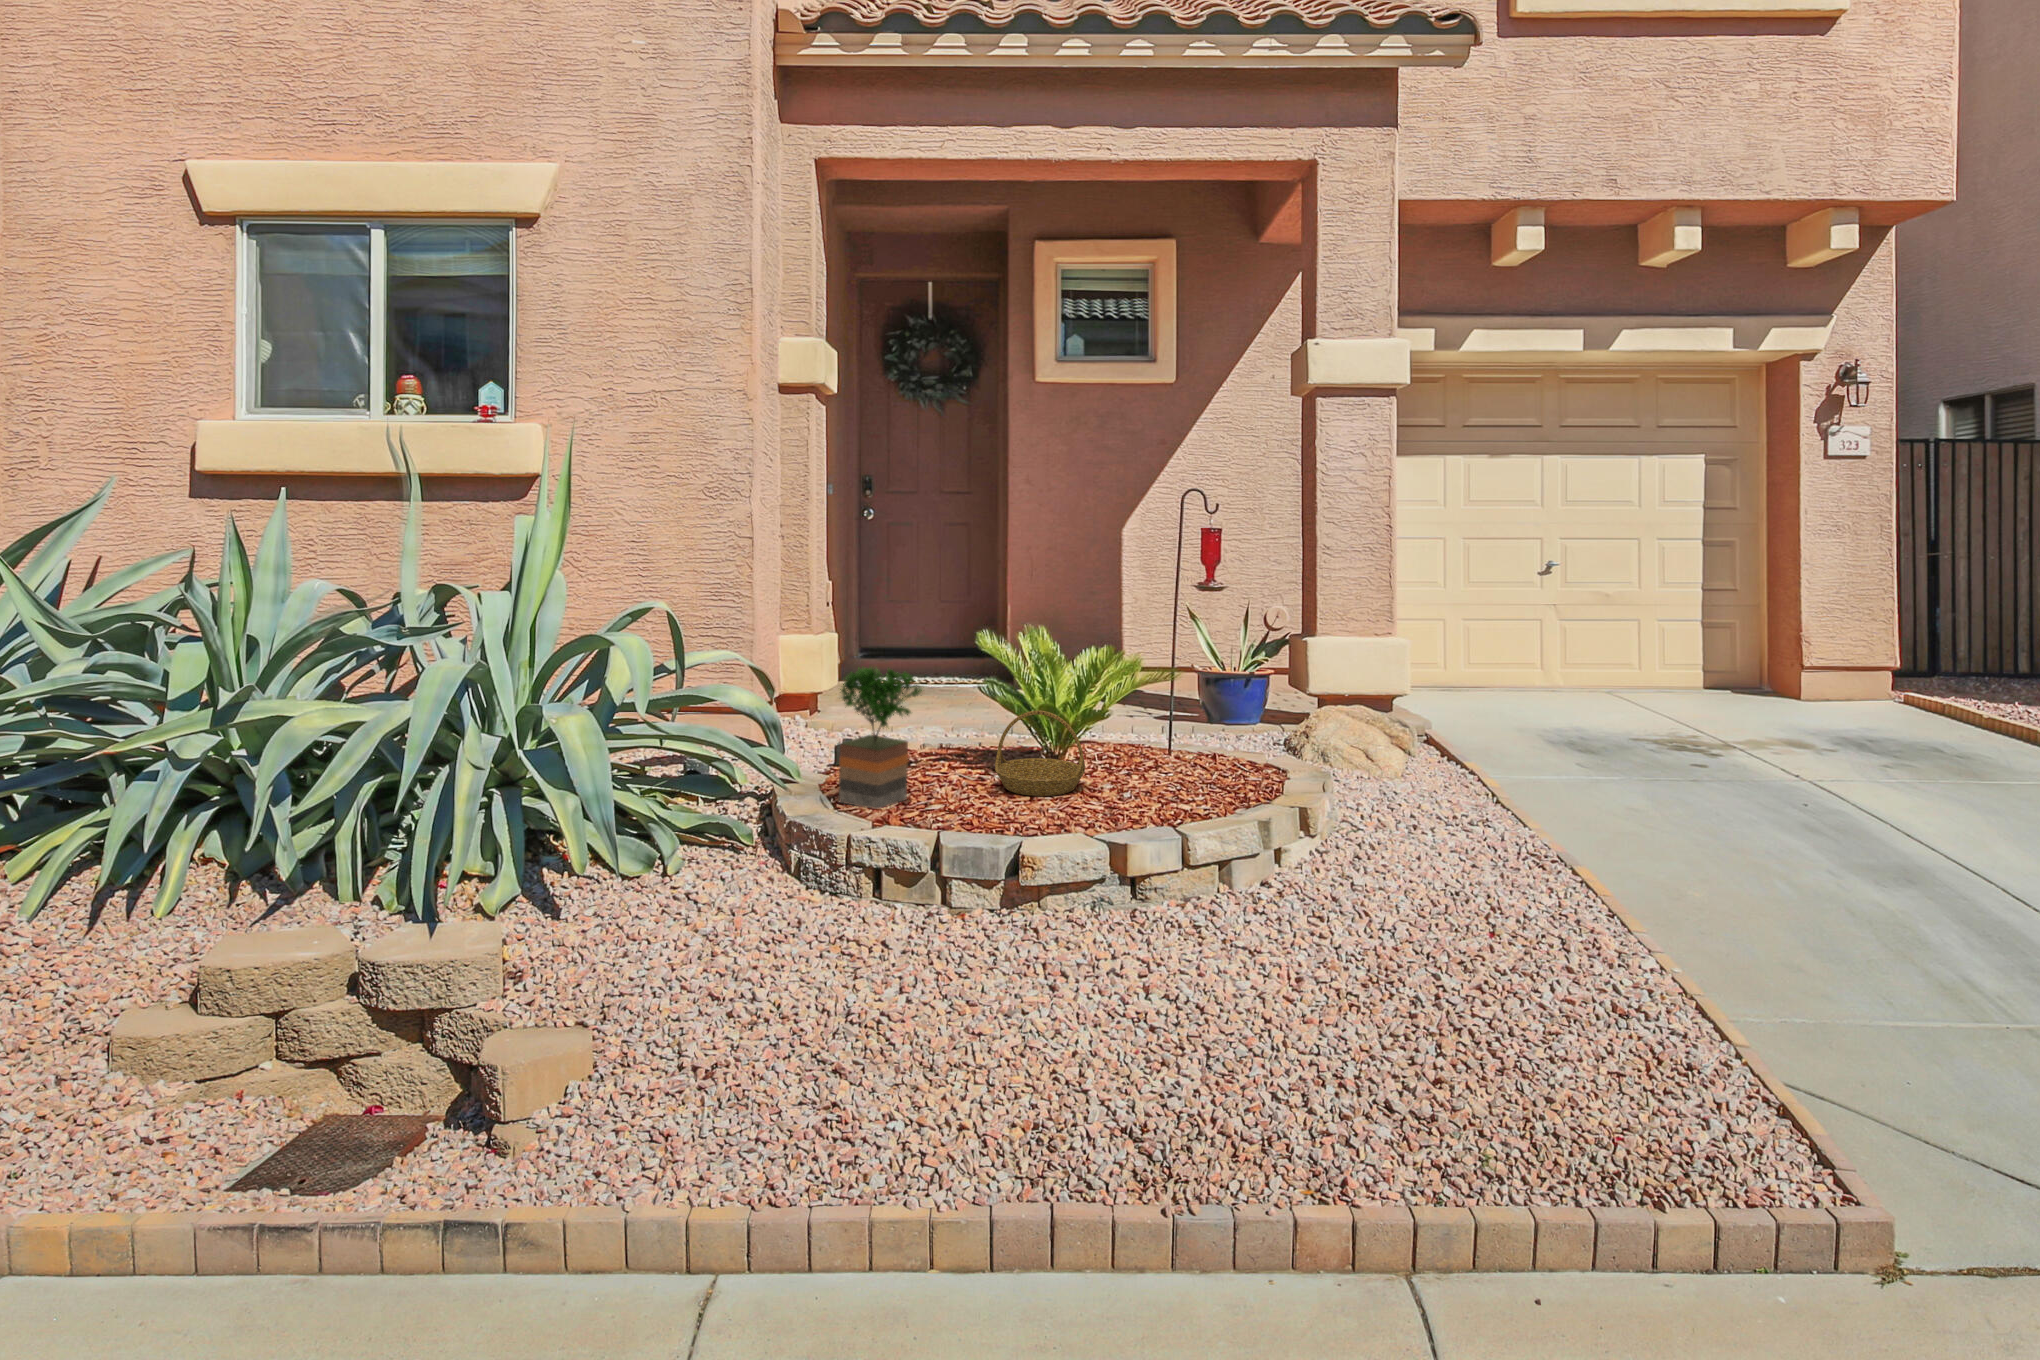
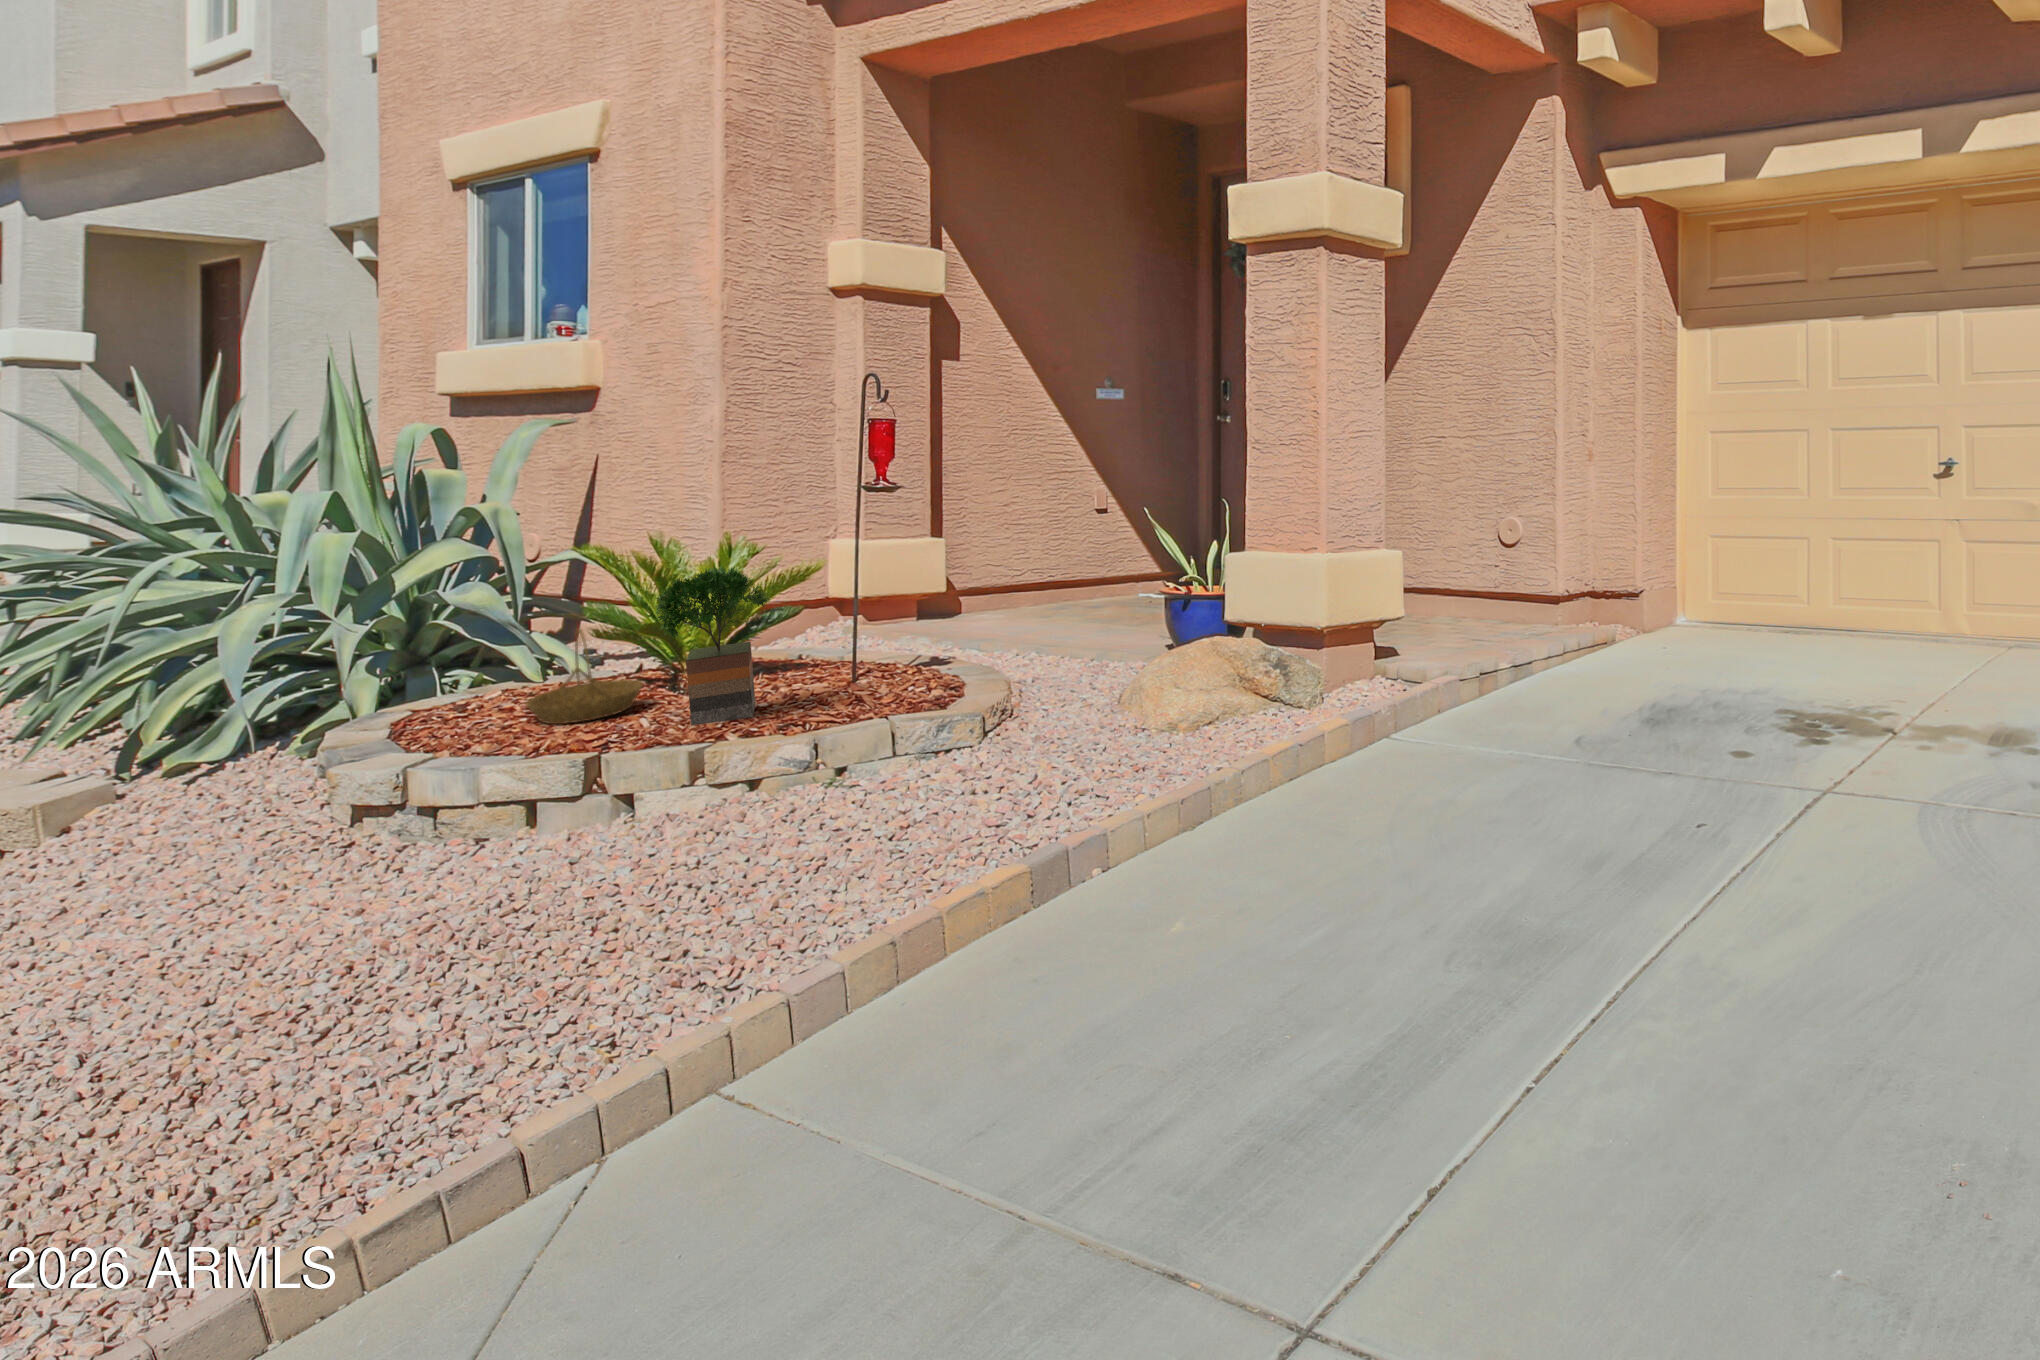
potted tree: present [839,668,922,809] -> present [655,566,770,725]

